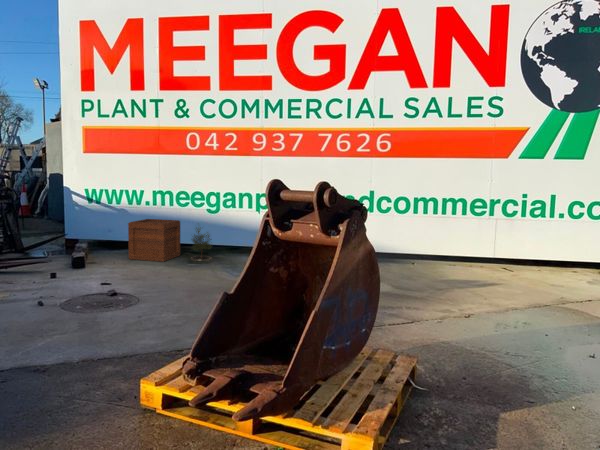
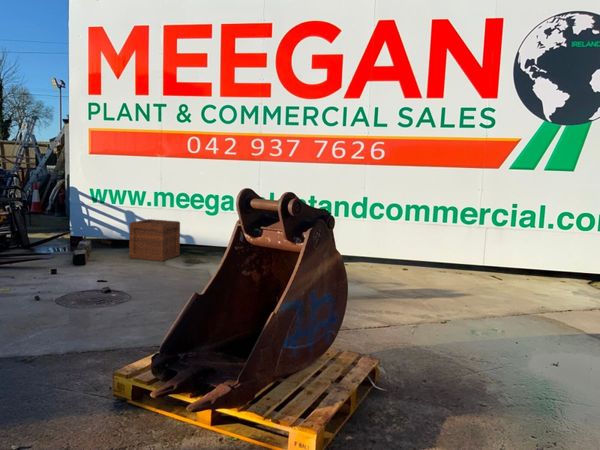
potted tree: present [191,228,212,261] -> none [188,224,211,261]

